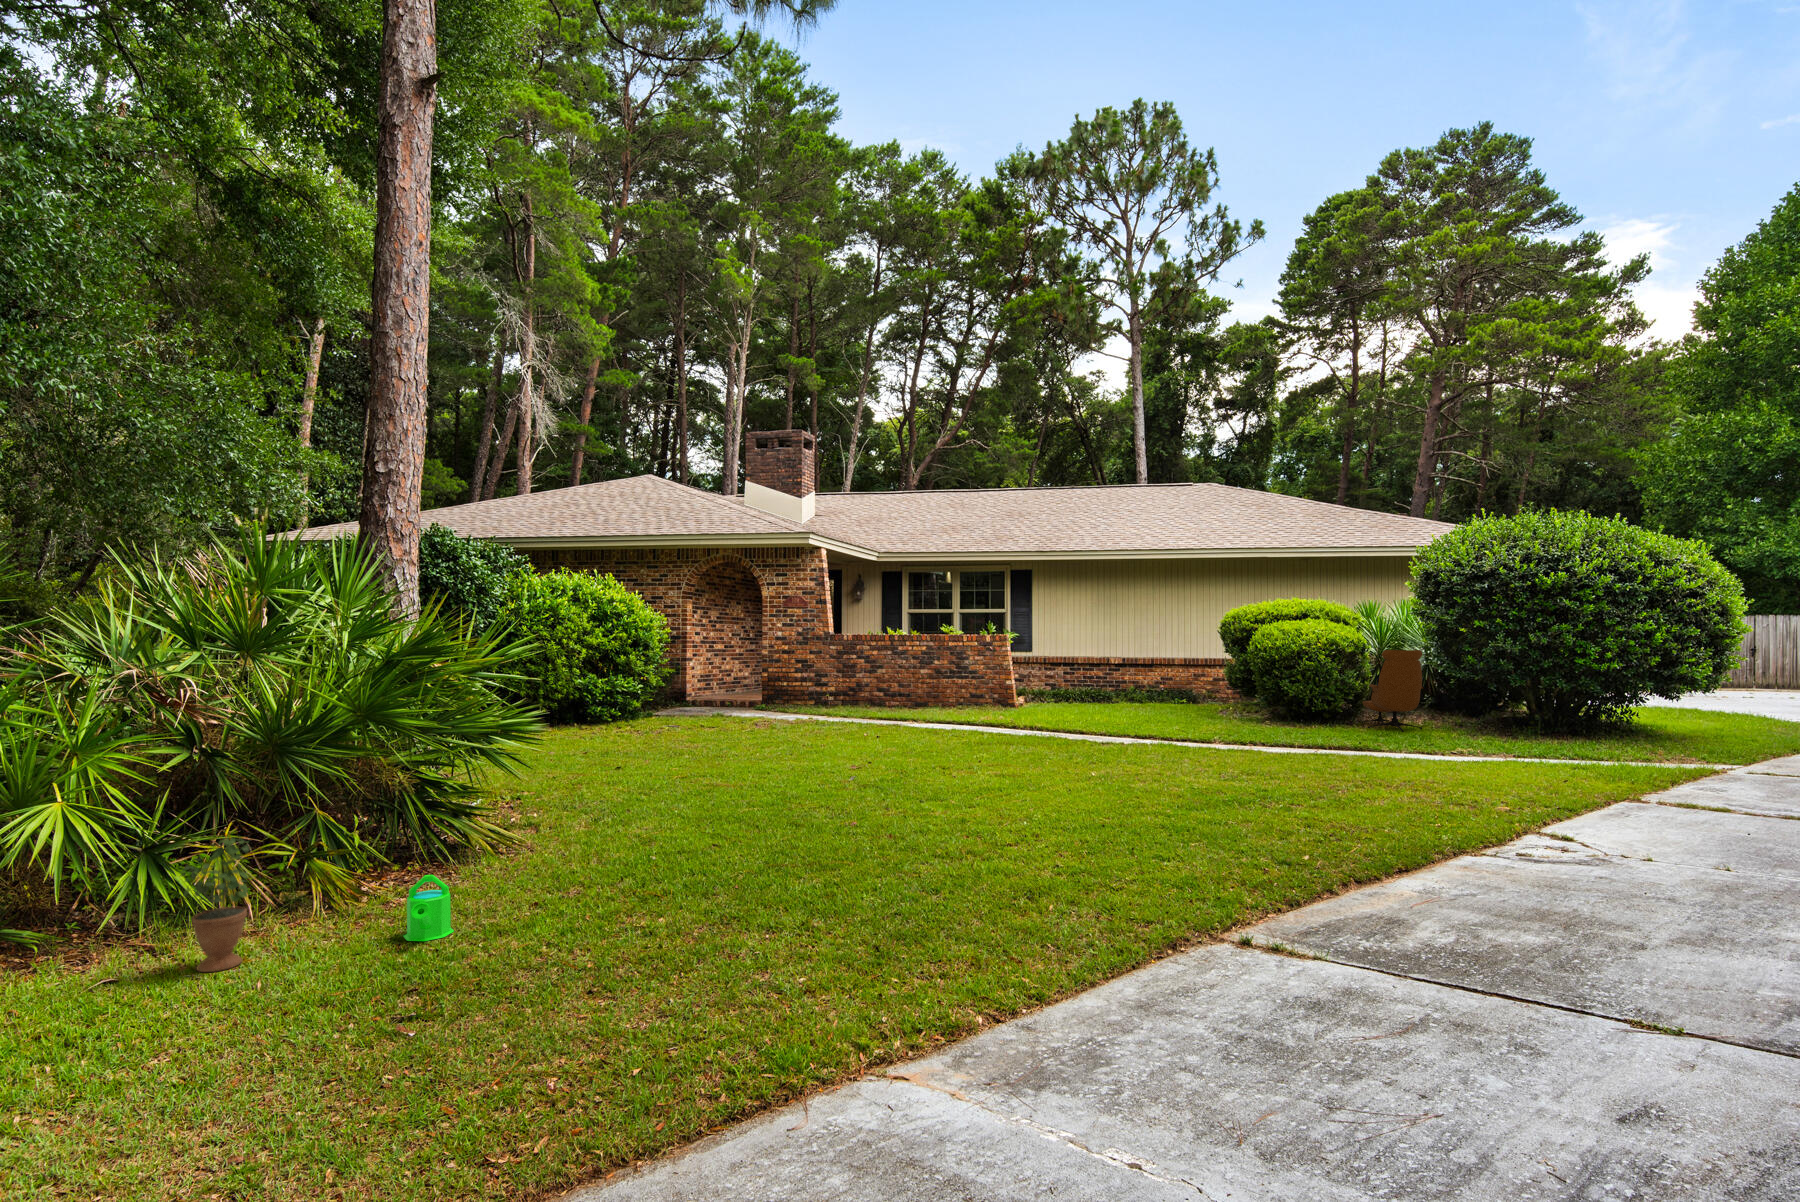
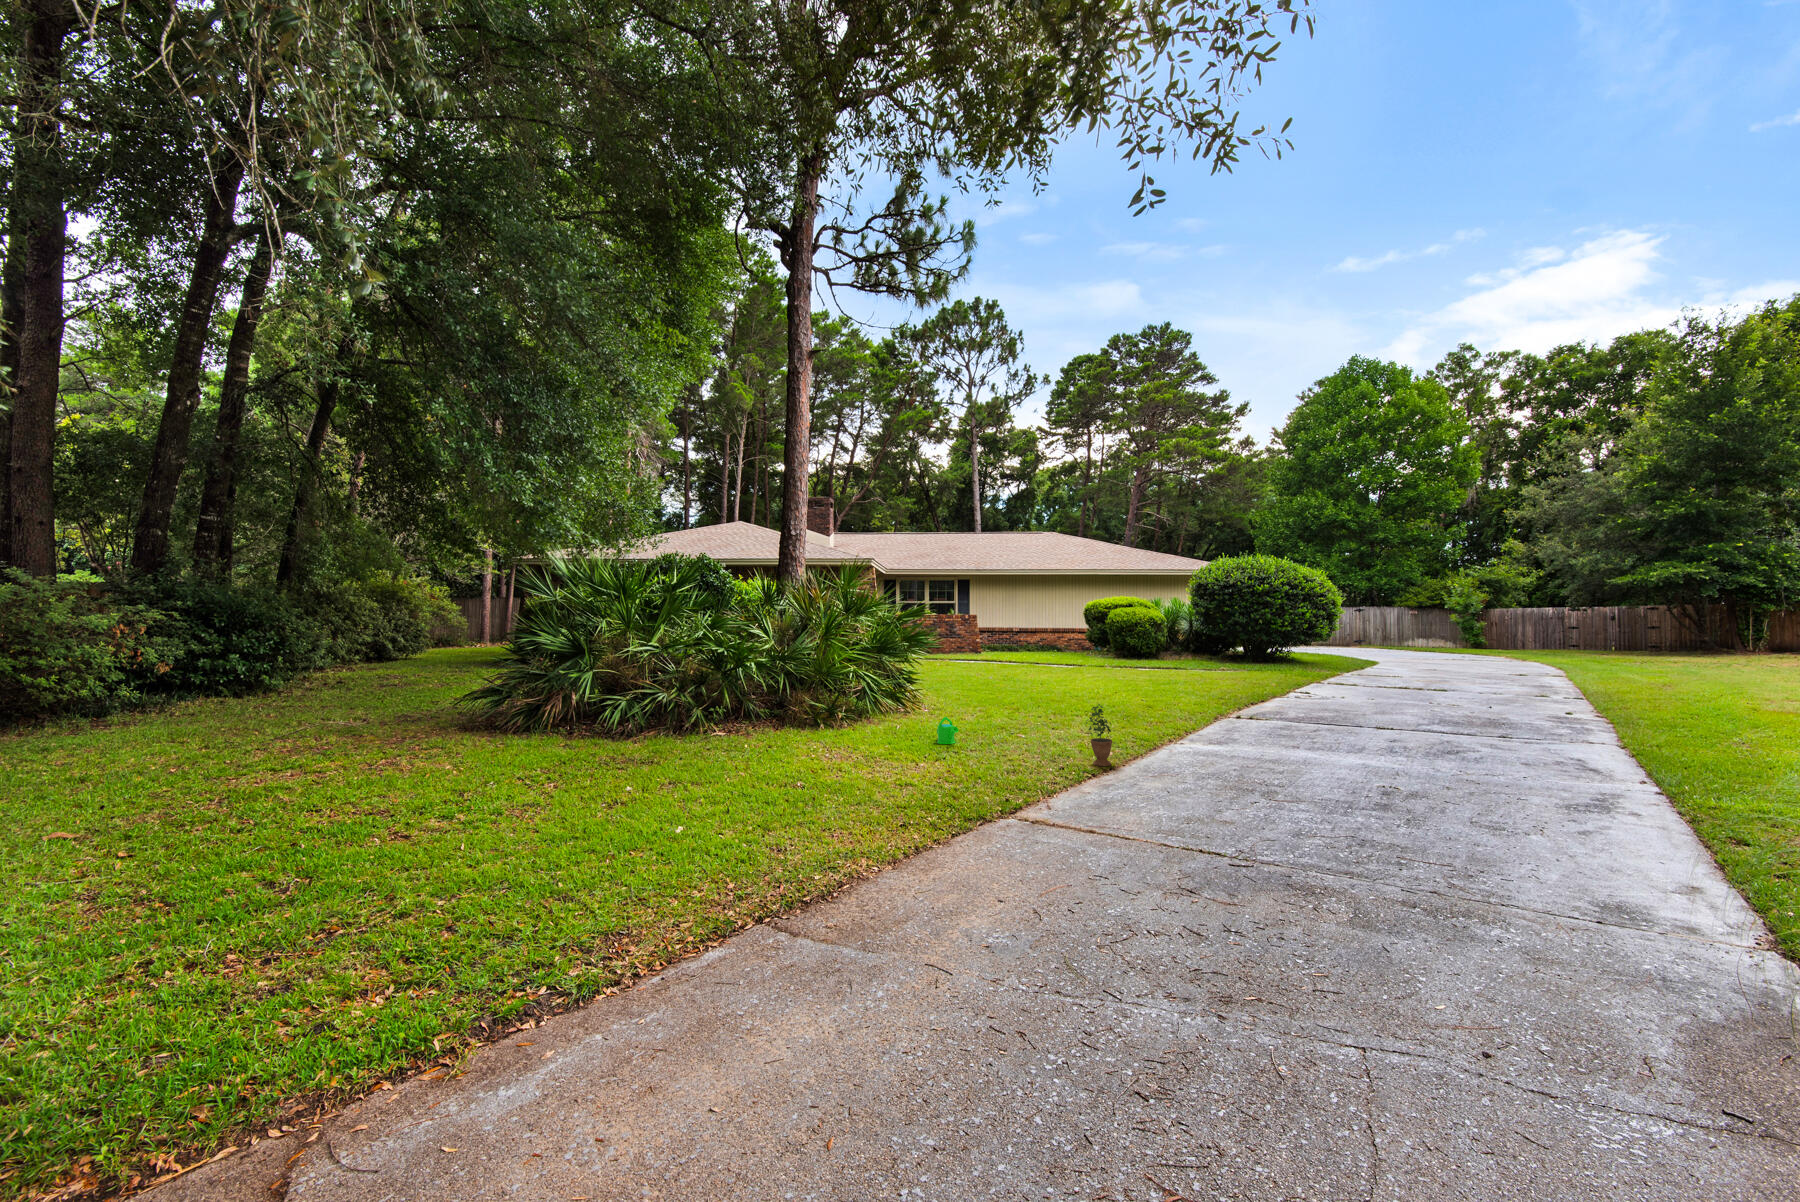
lounge chair: present [1362,650,1423,732] -> none [1167,621,1201,662]
potted plant: present [180,838,249,972] -> present [1086,704,1112,766]

